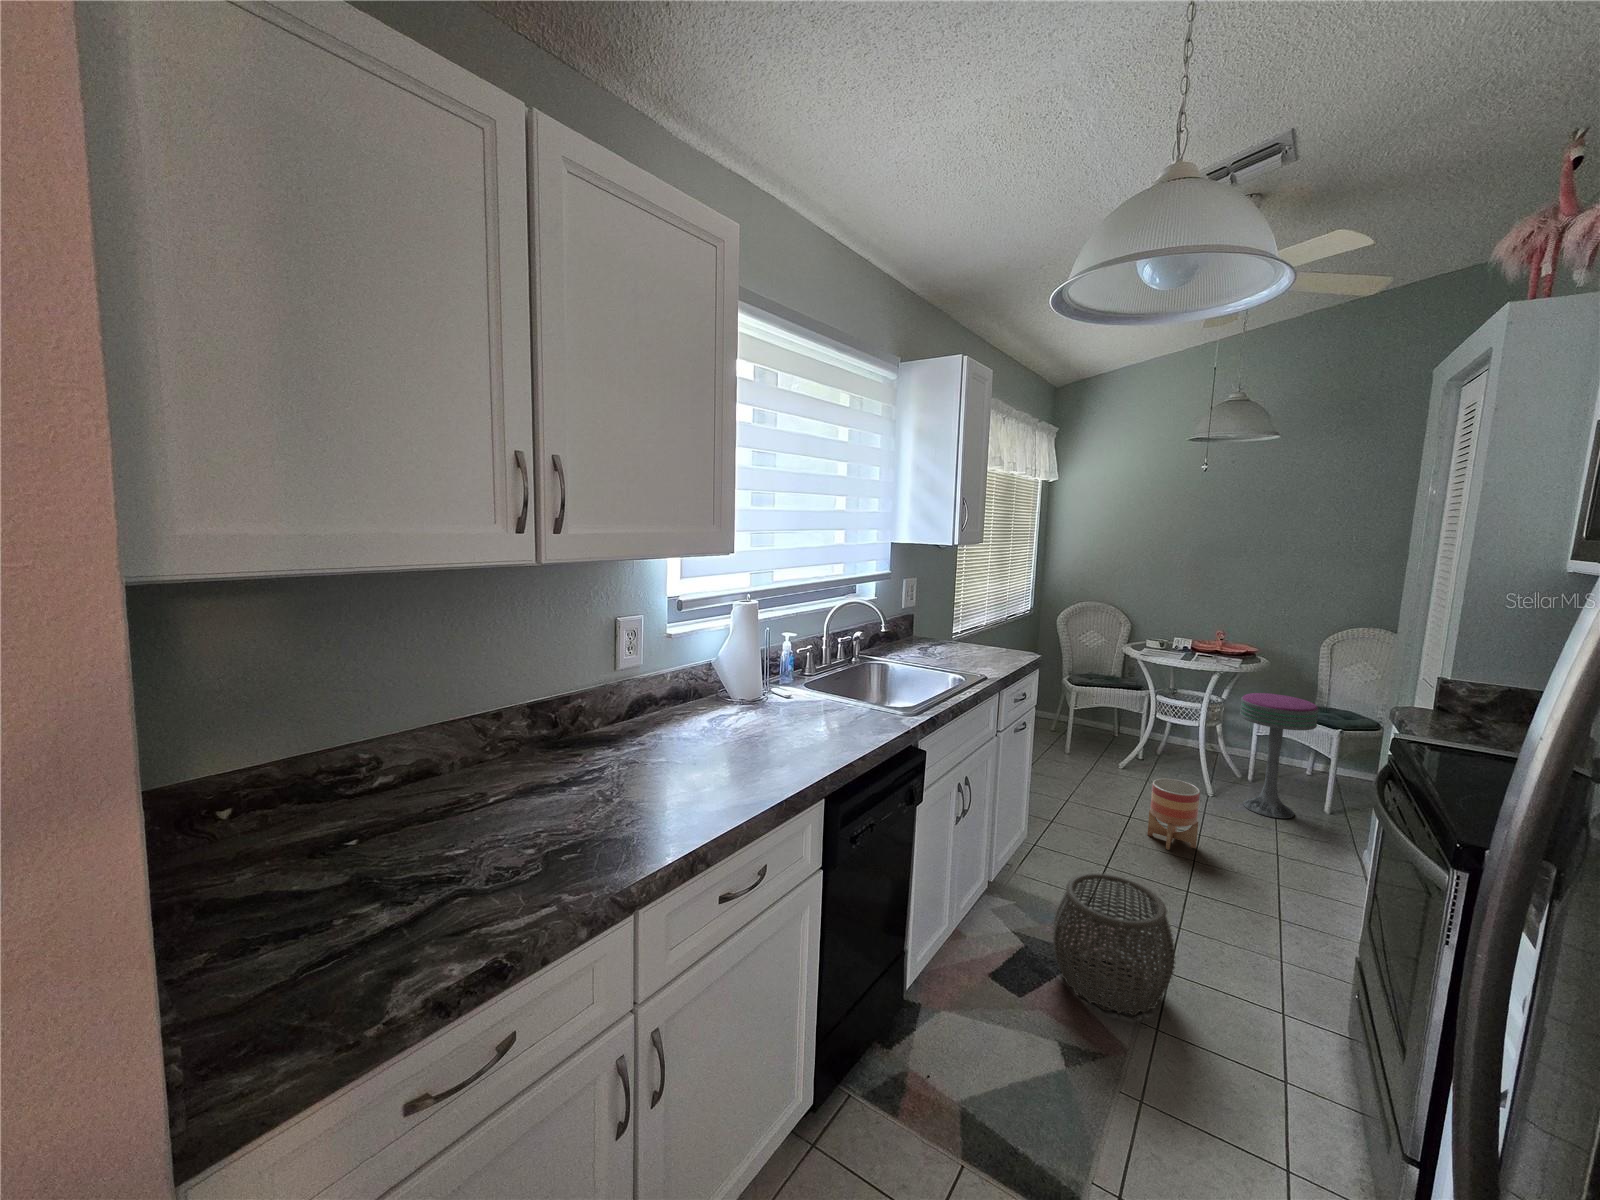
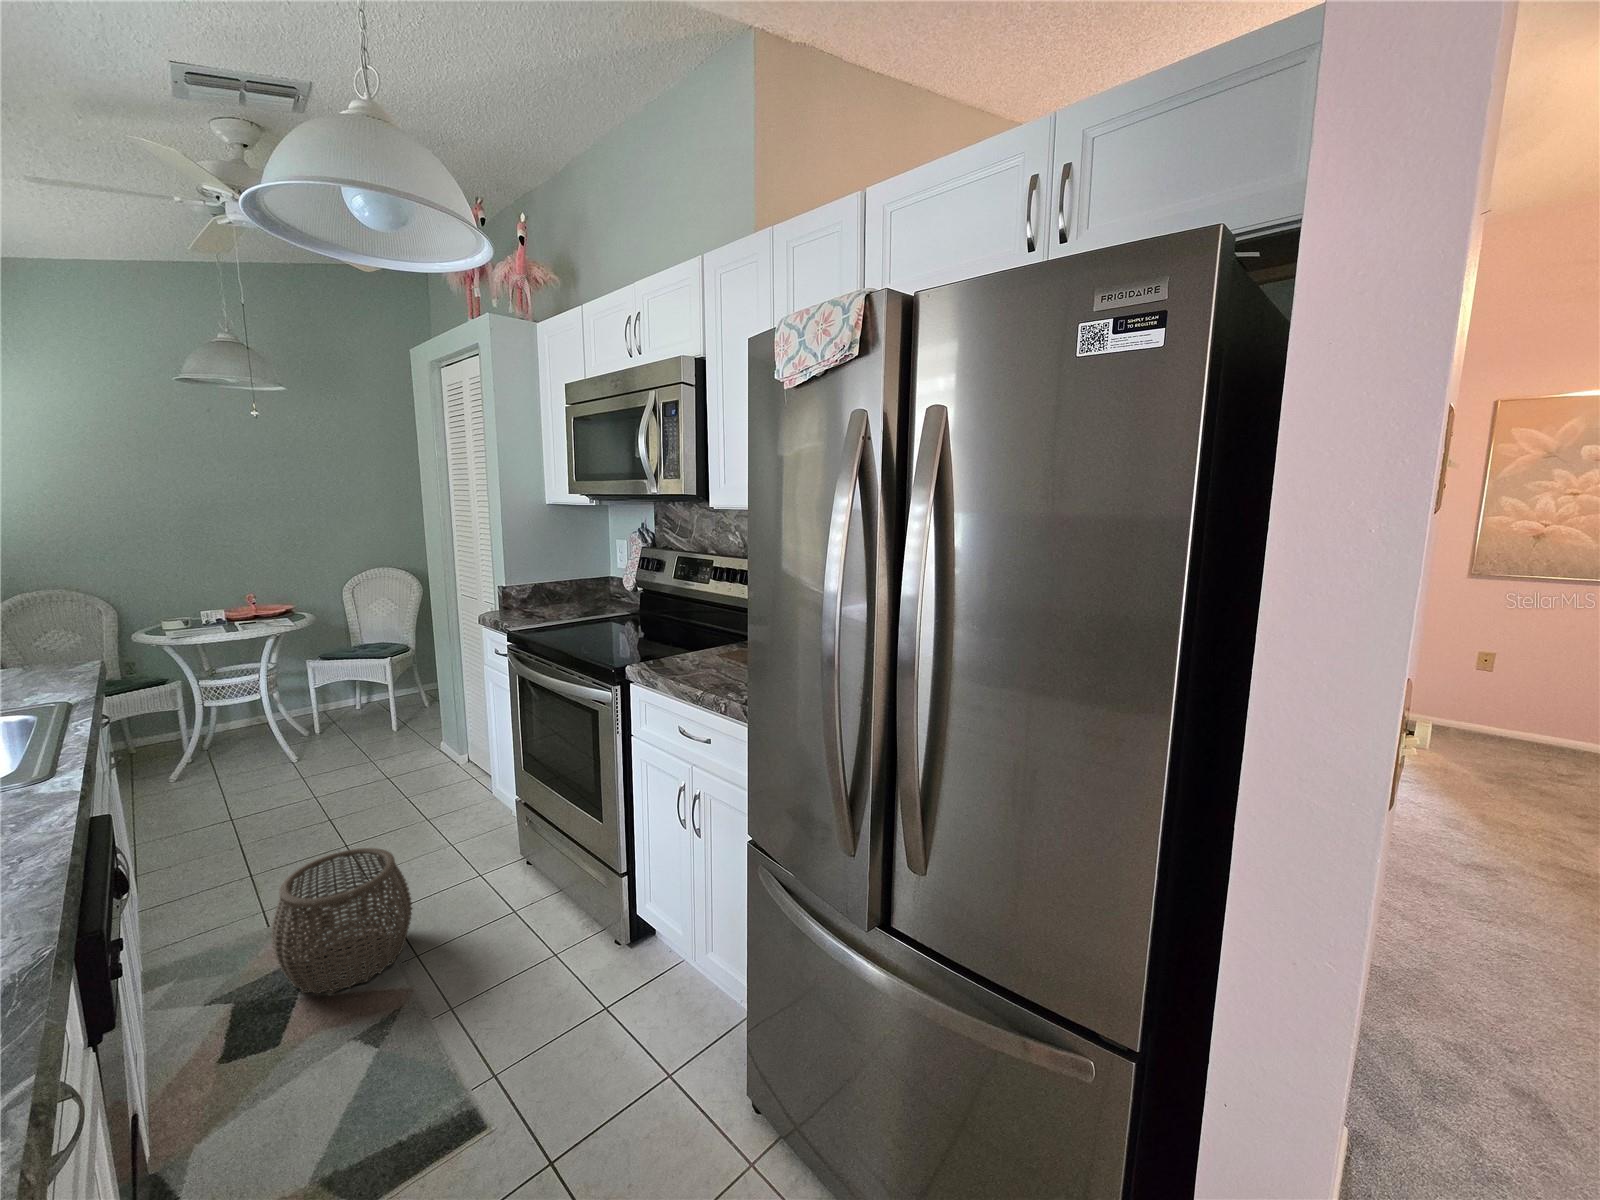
bar stool: present [1240,693,1319,818] -> none [305,640,379,757]
planter: present [1147,779,1200,850] -> none [260,752,324,827]

